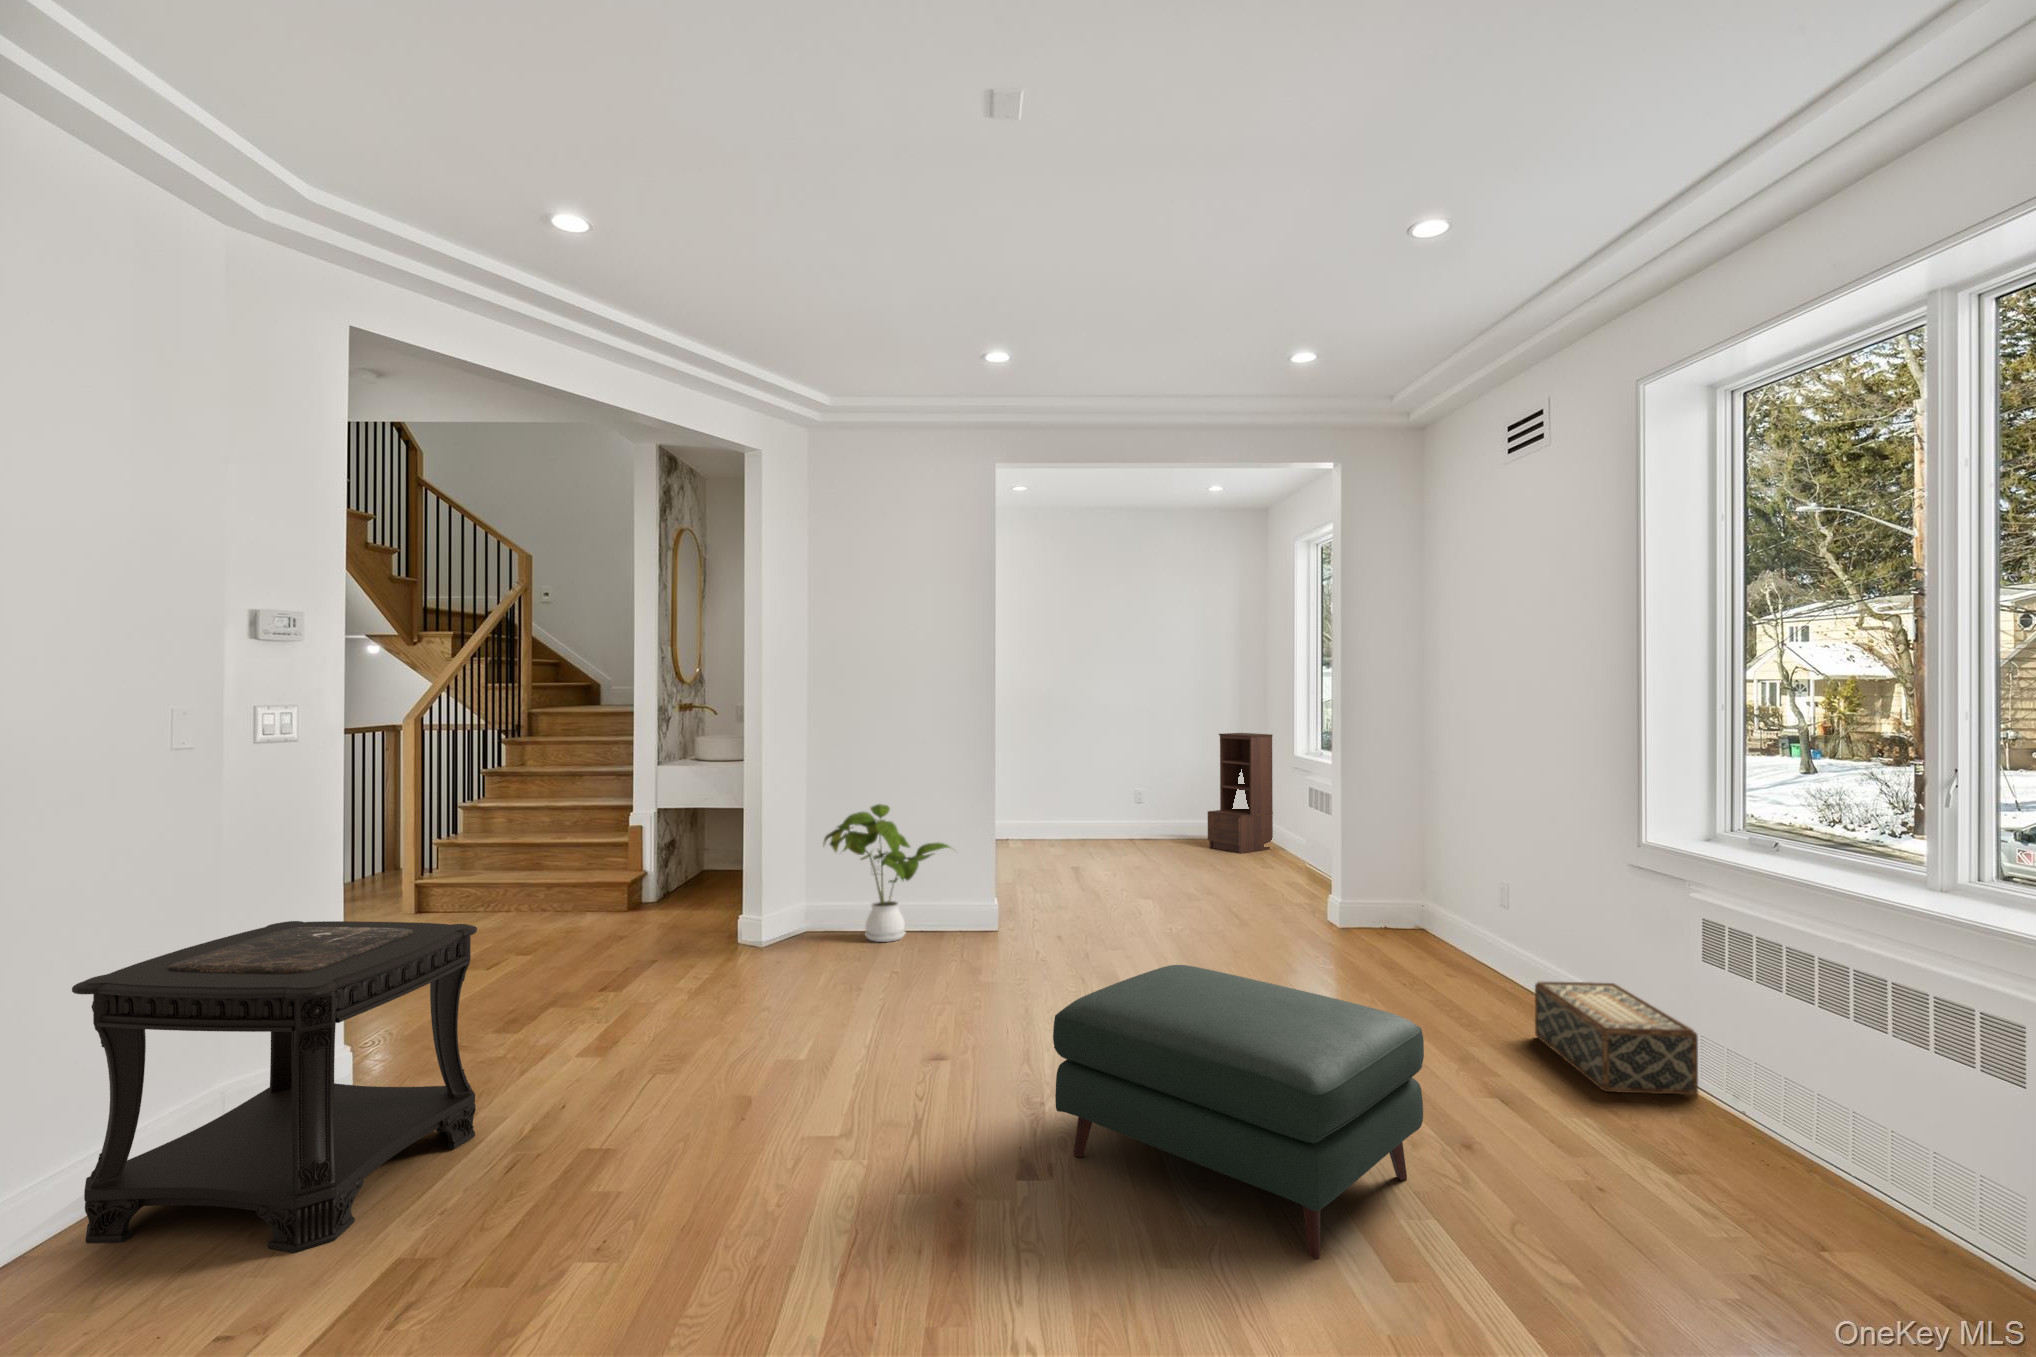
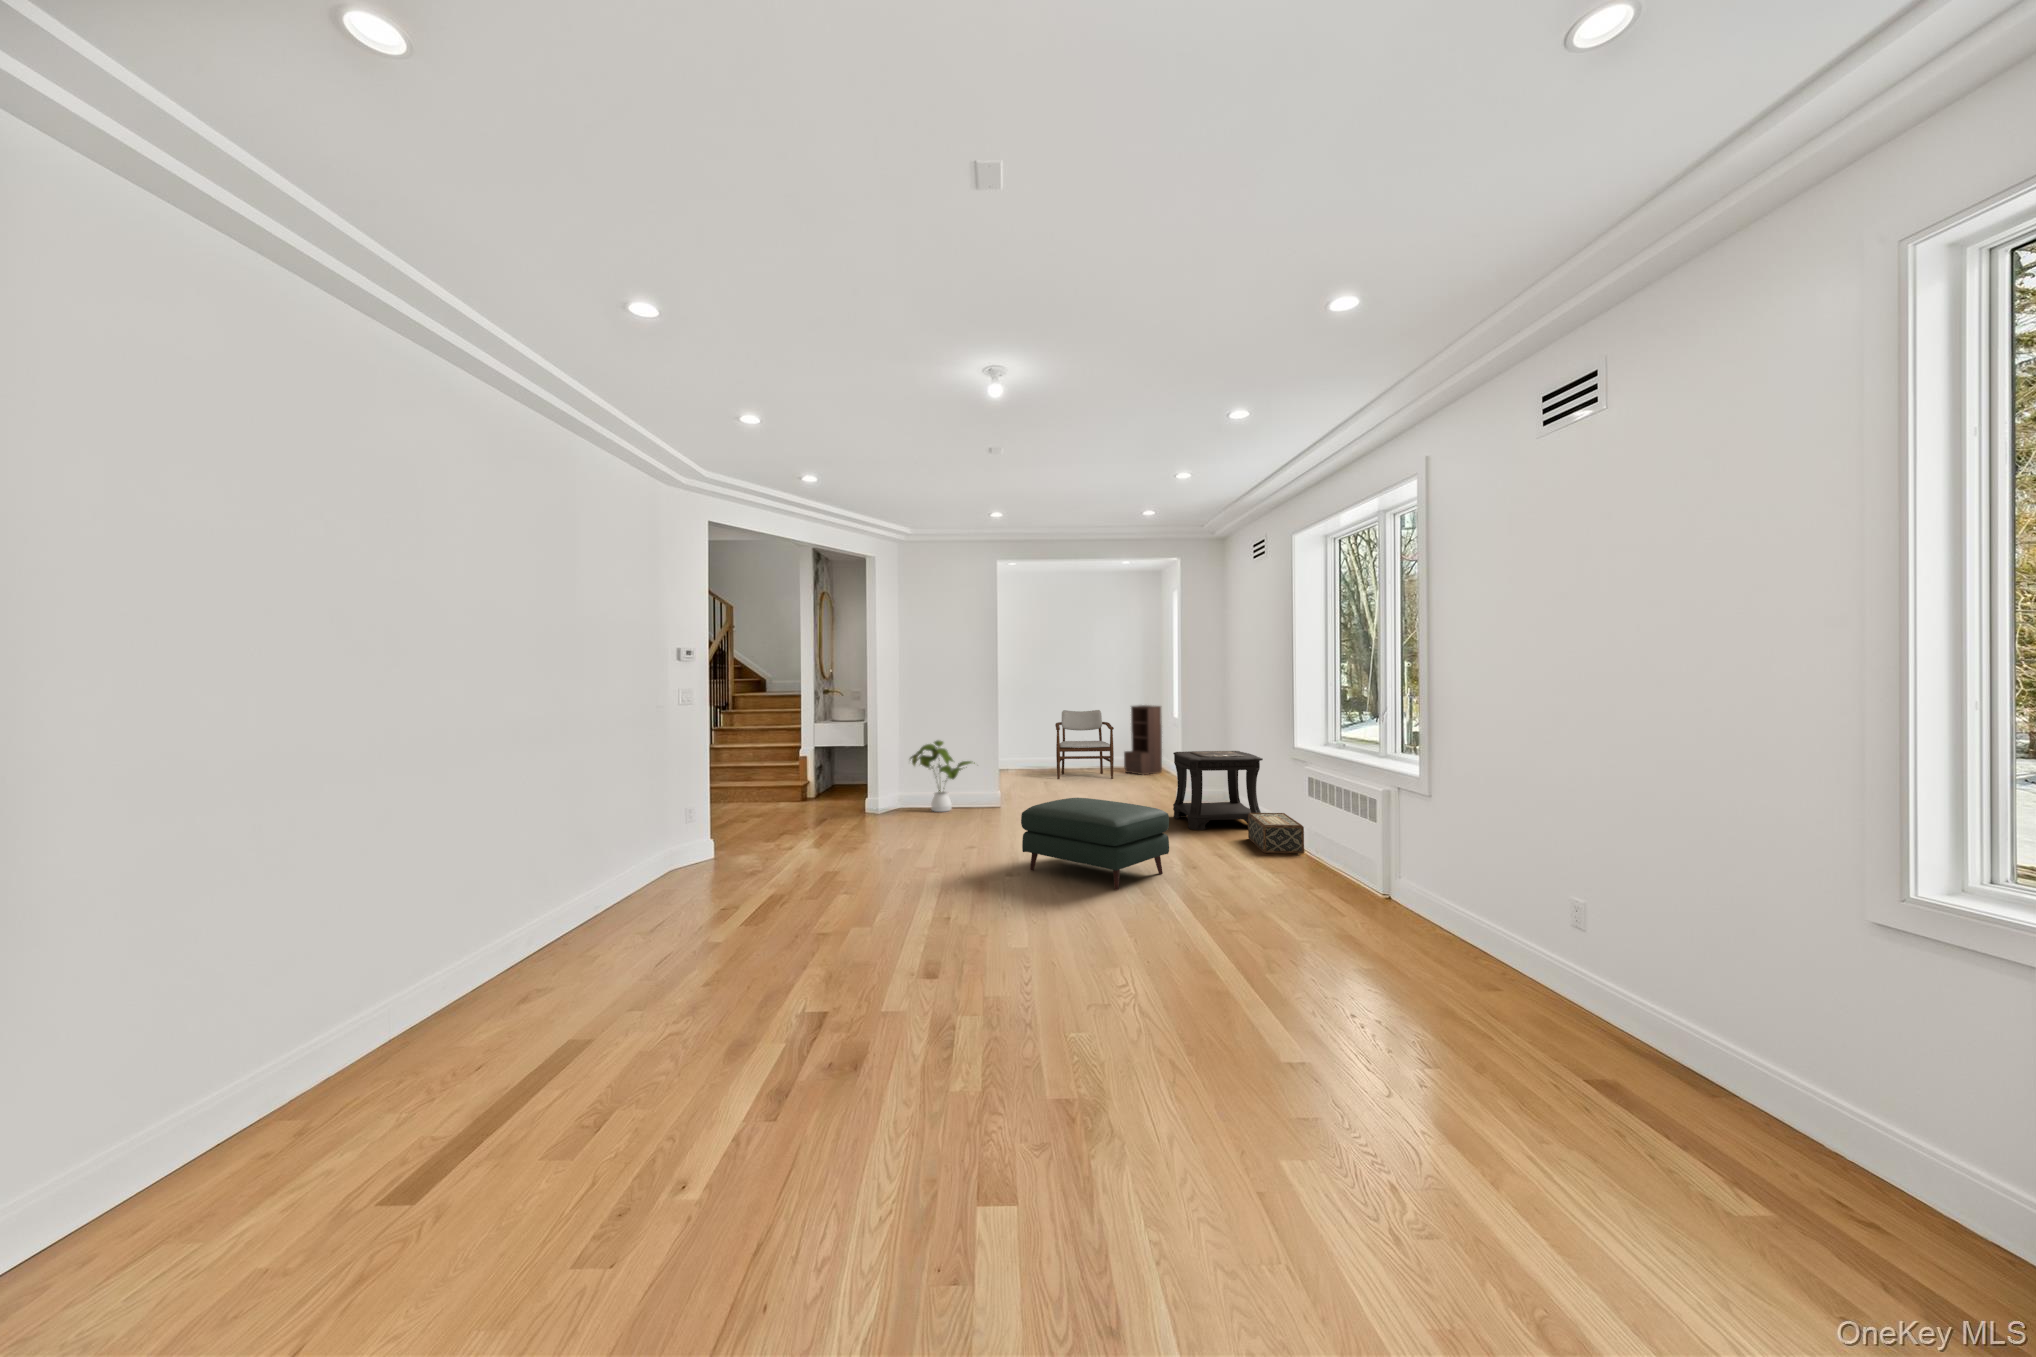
armchair: none [1092,740,1195,861] -> present [1055,710,1114,779]
side table: present [72,921,477,1252] -> present [1173,751,1263,830]

